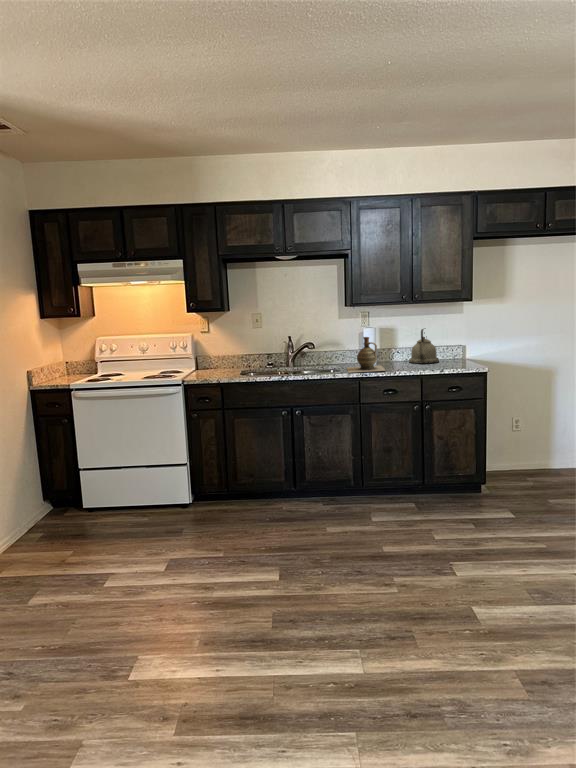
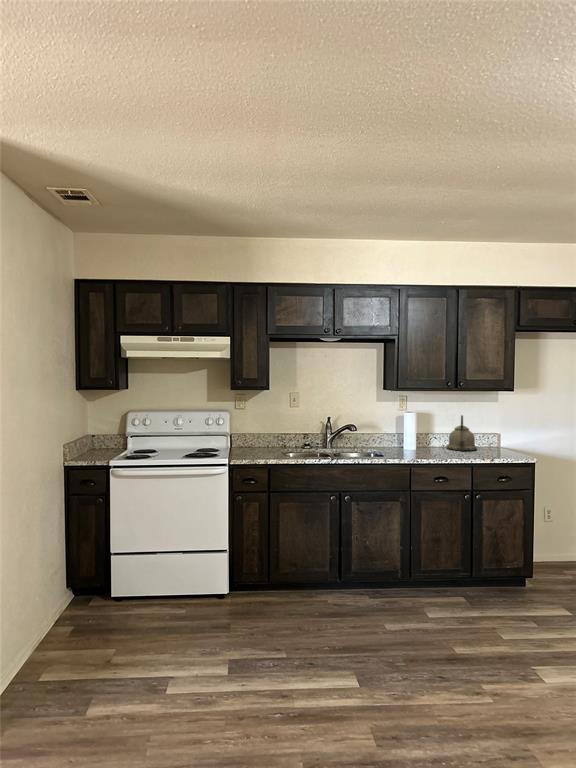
ceramic jug: present [347,337,385,373] -> none [390,422,435,458]

